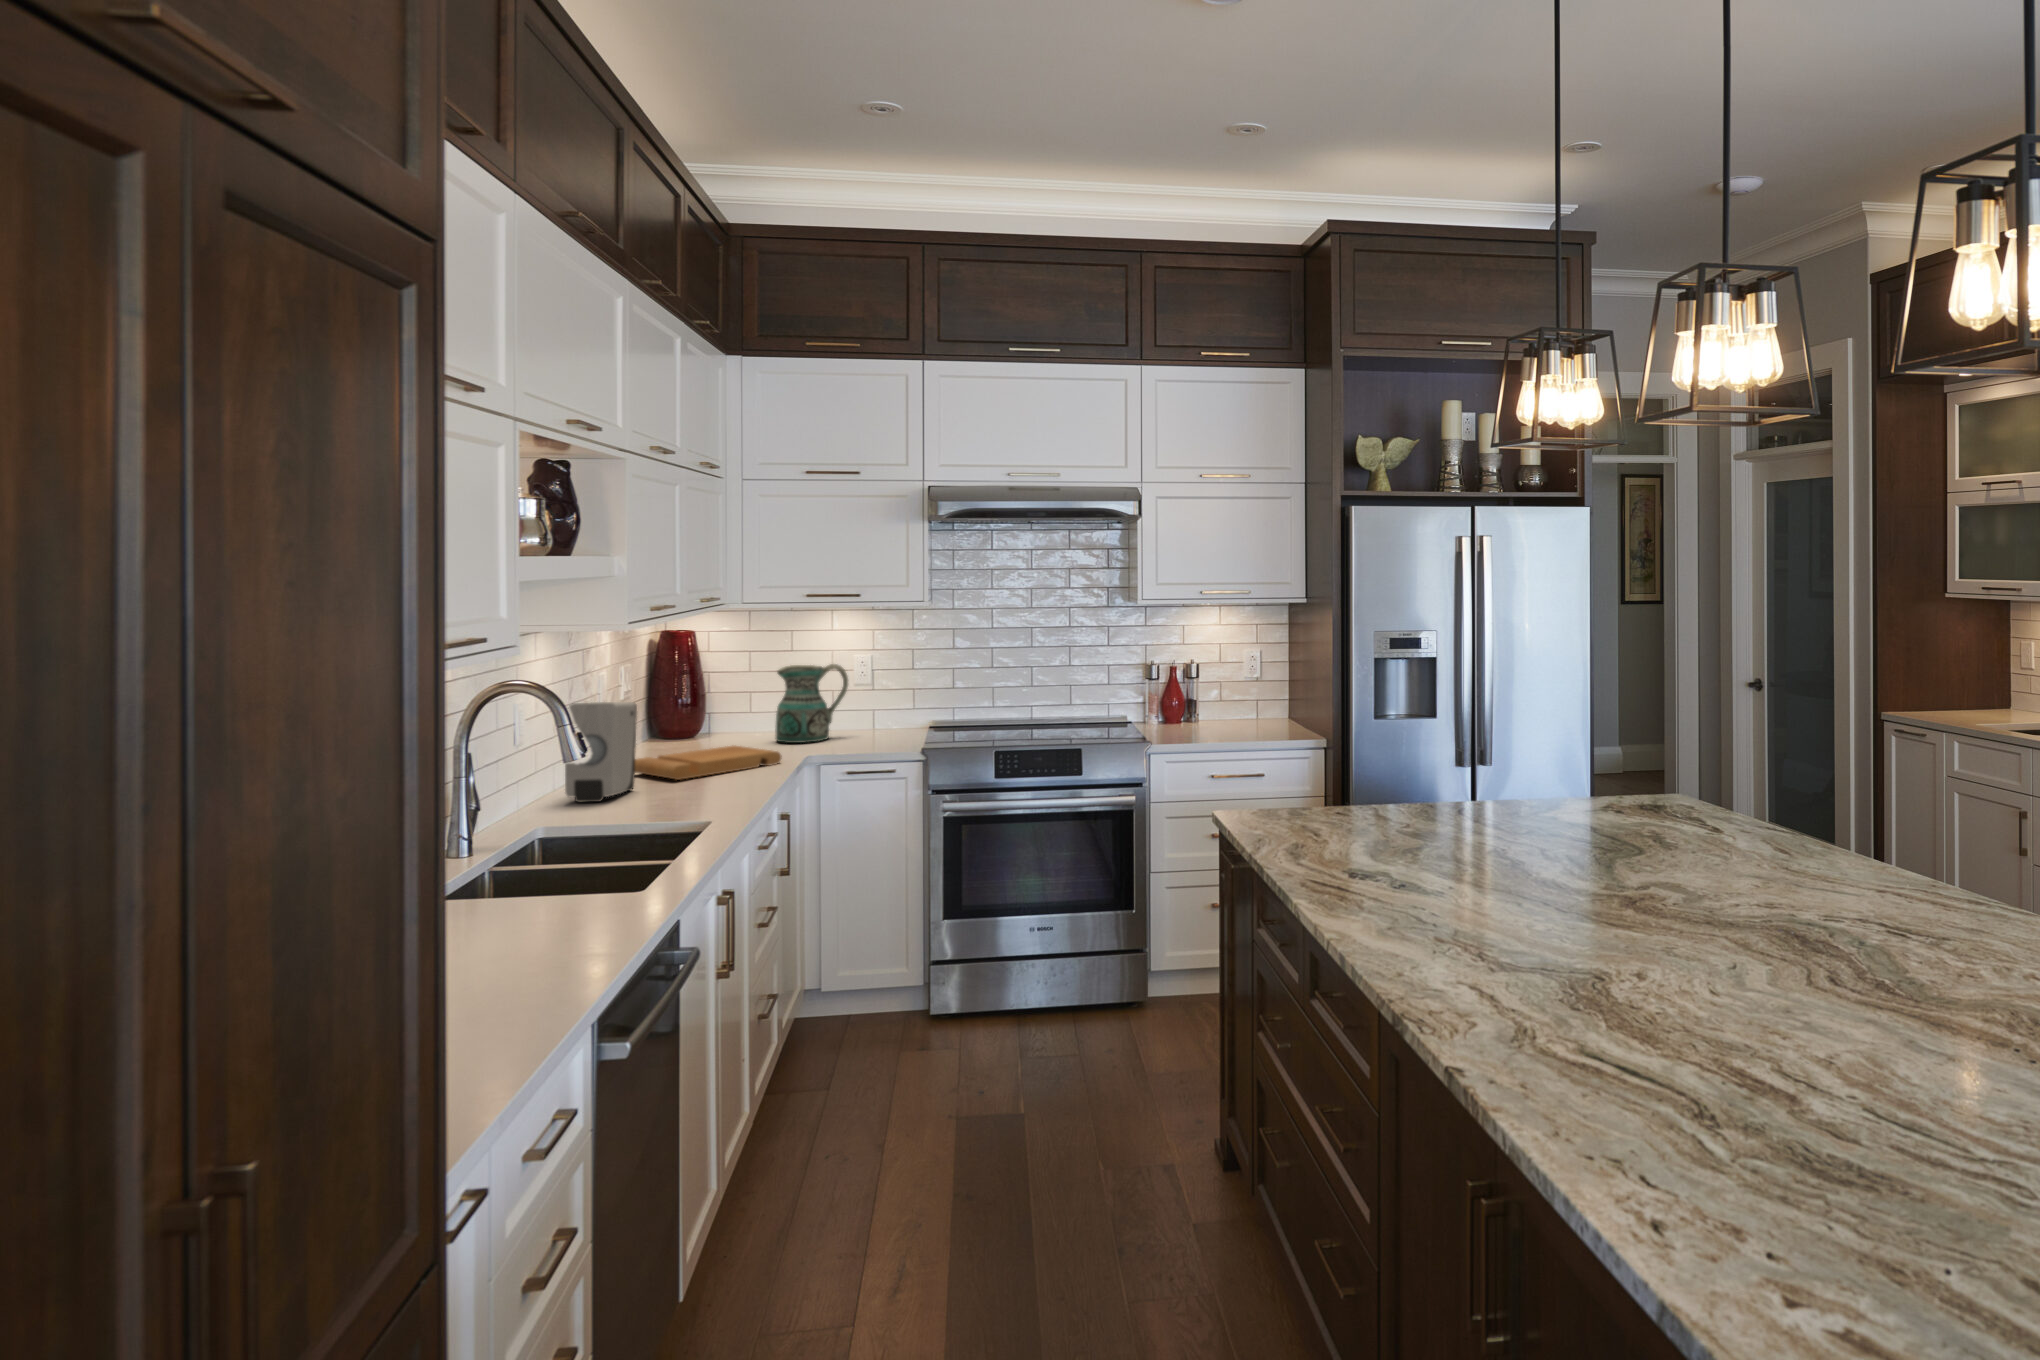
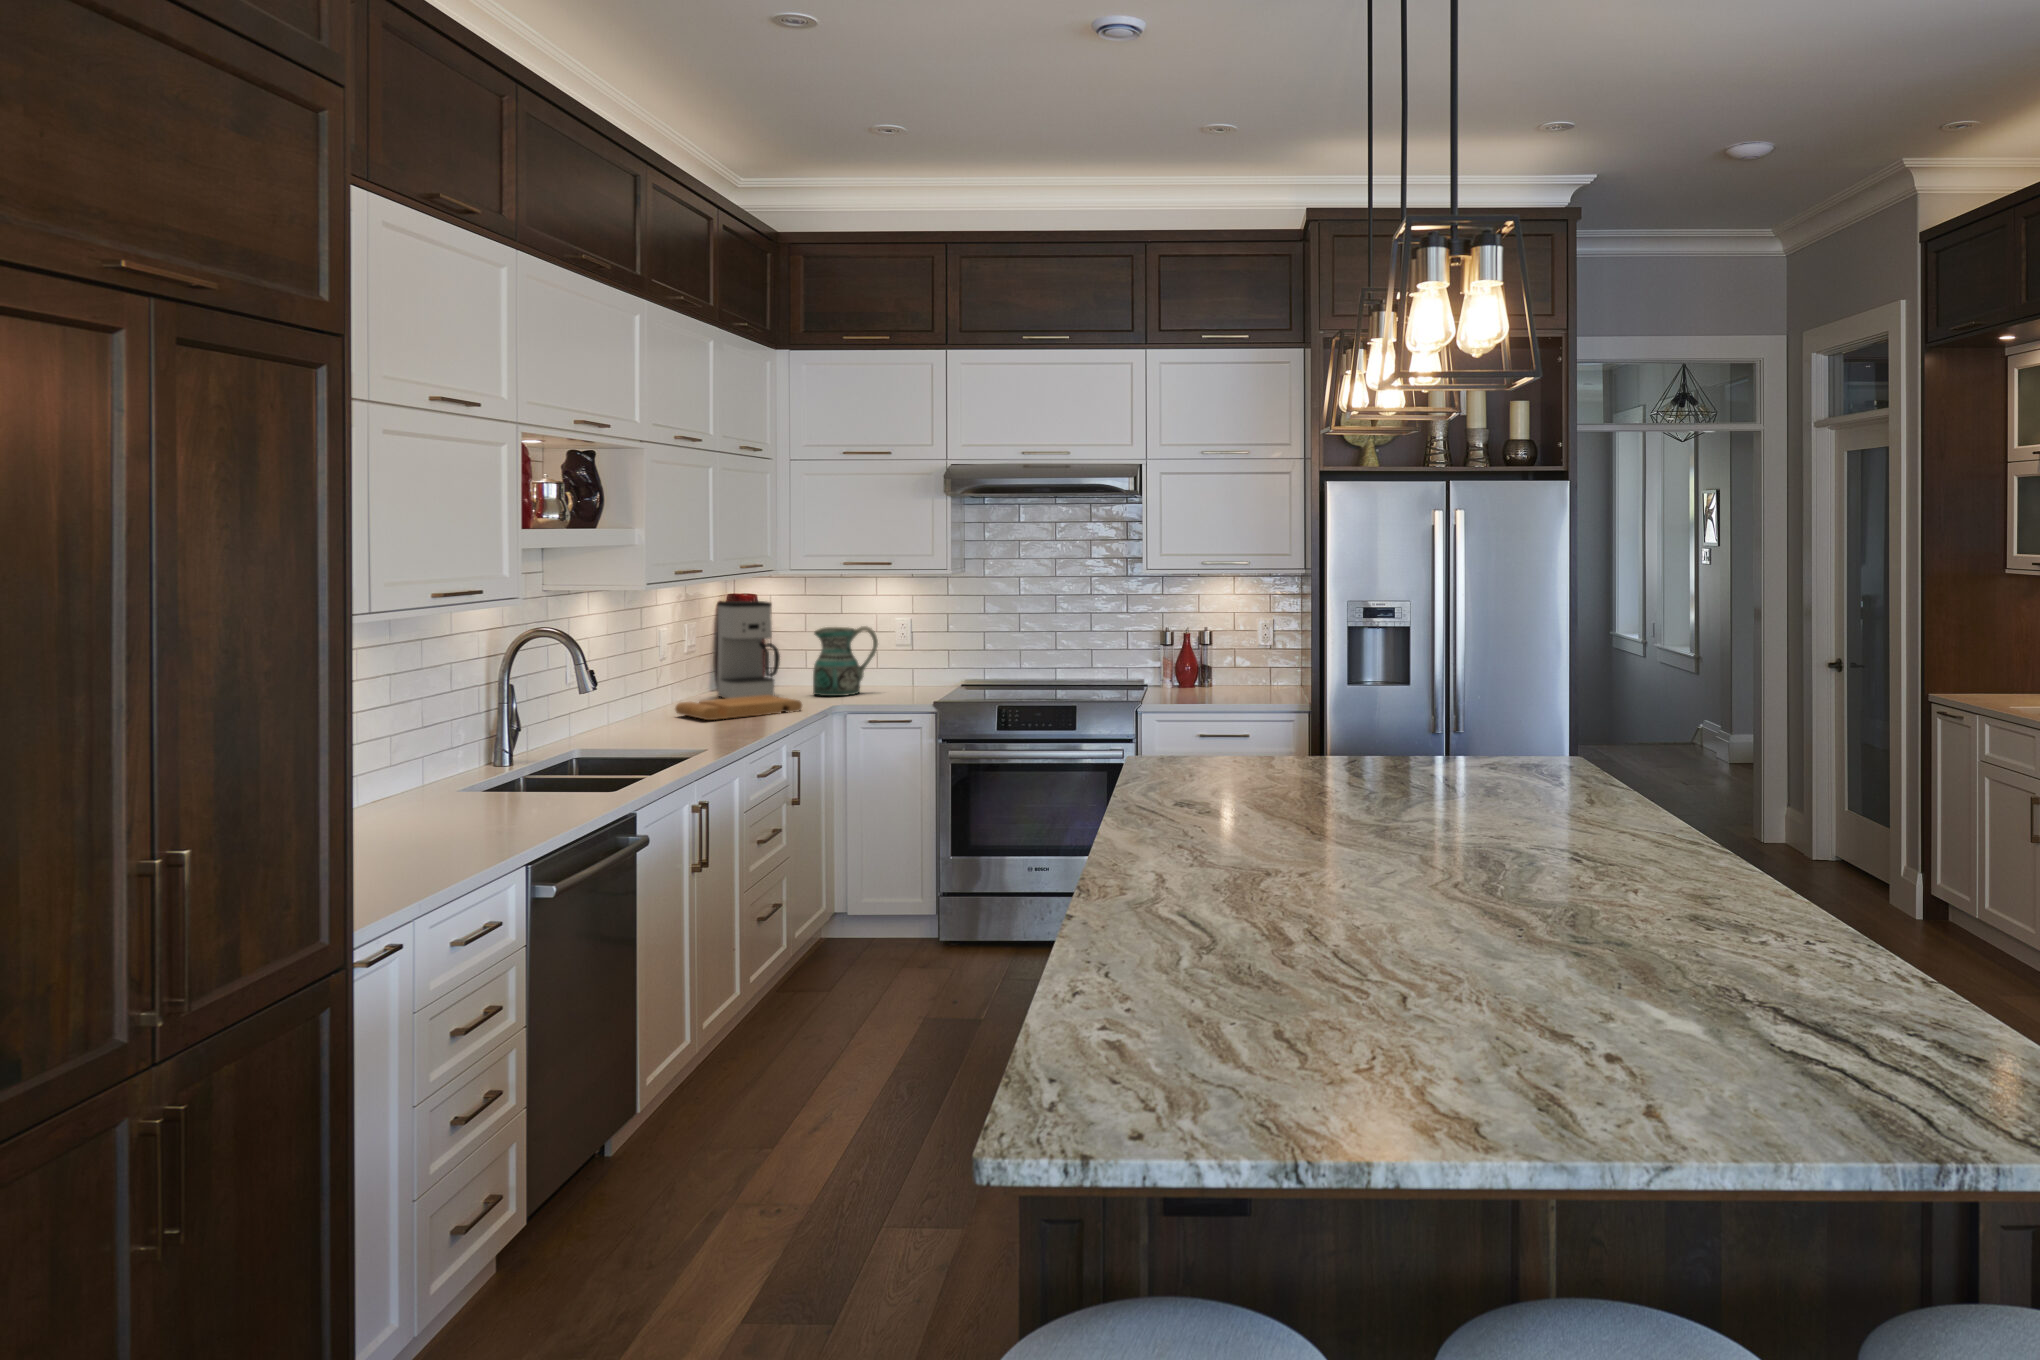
coffee maker: none [661,637,735,751] -> present [717,601,780,699]
soap dispenser: present [565,702,637,802] -> none [610,652,672,734]

